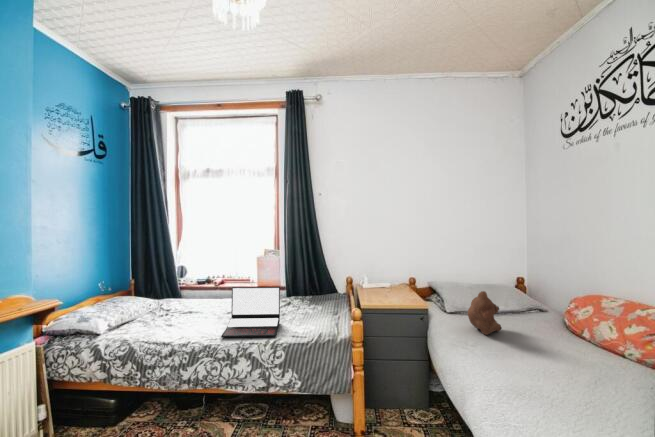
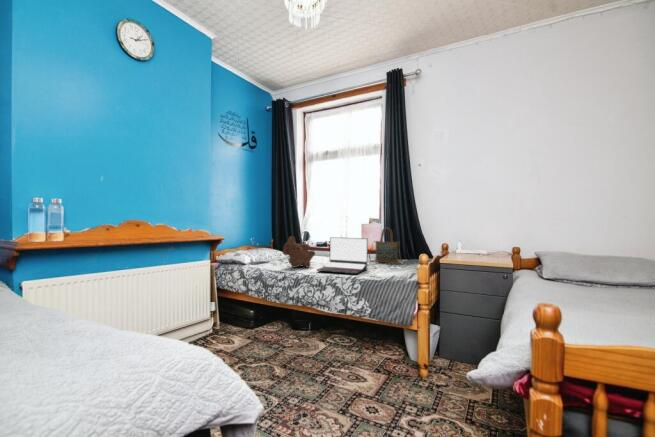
handbag: none [270,265,307,307] -> present [369,228,400,264]
teddy bear: present [468,291,501,335] -> present [283,236,315,268]

